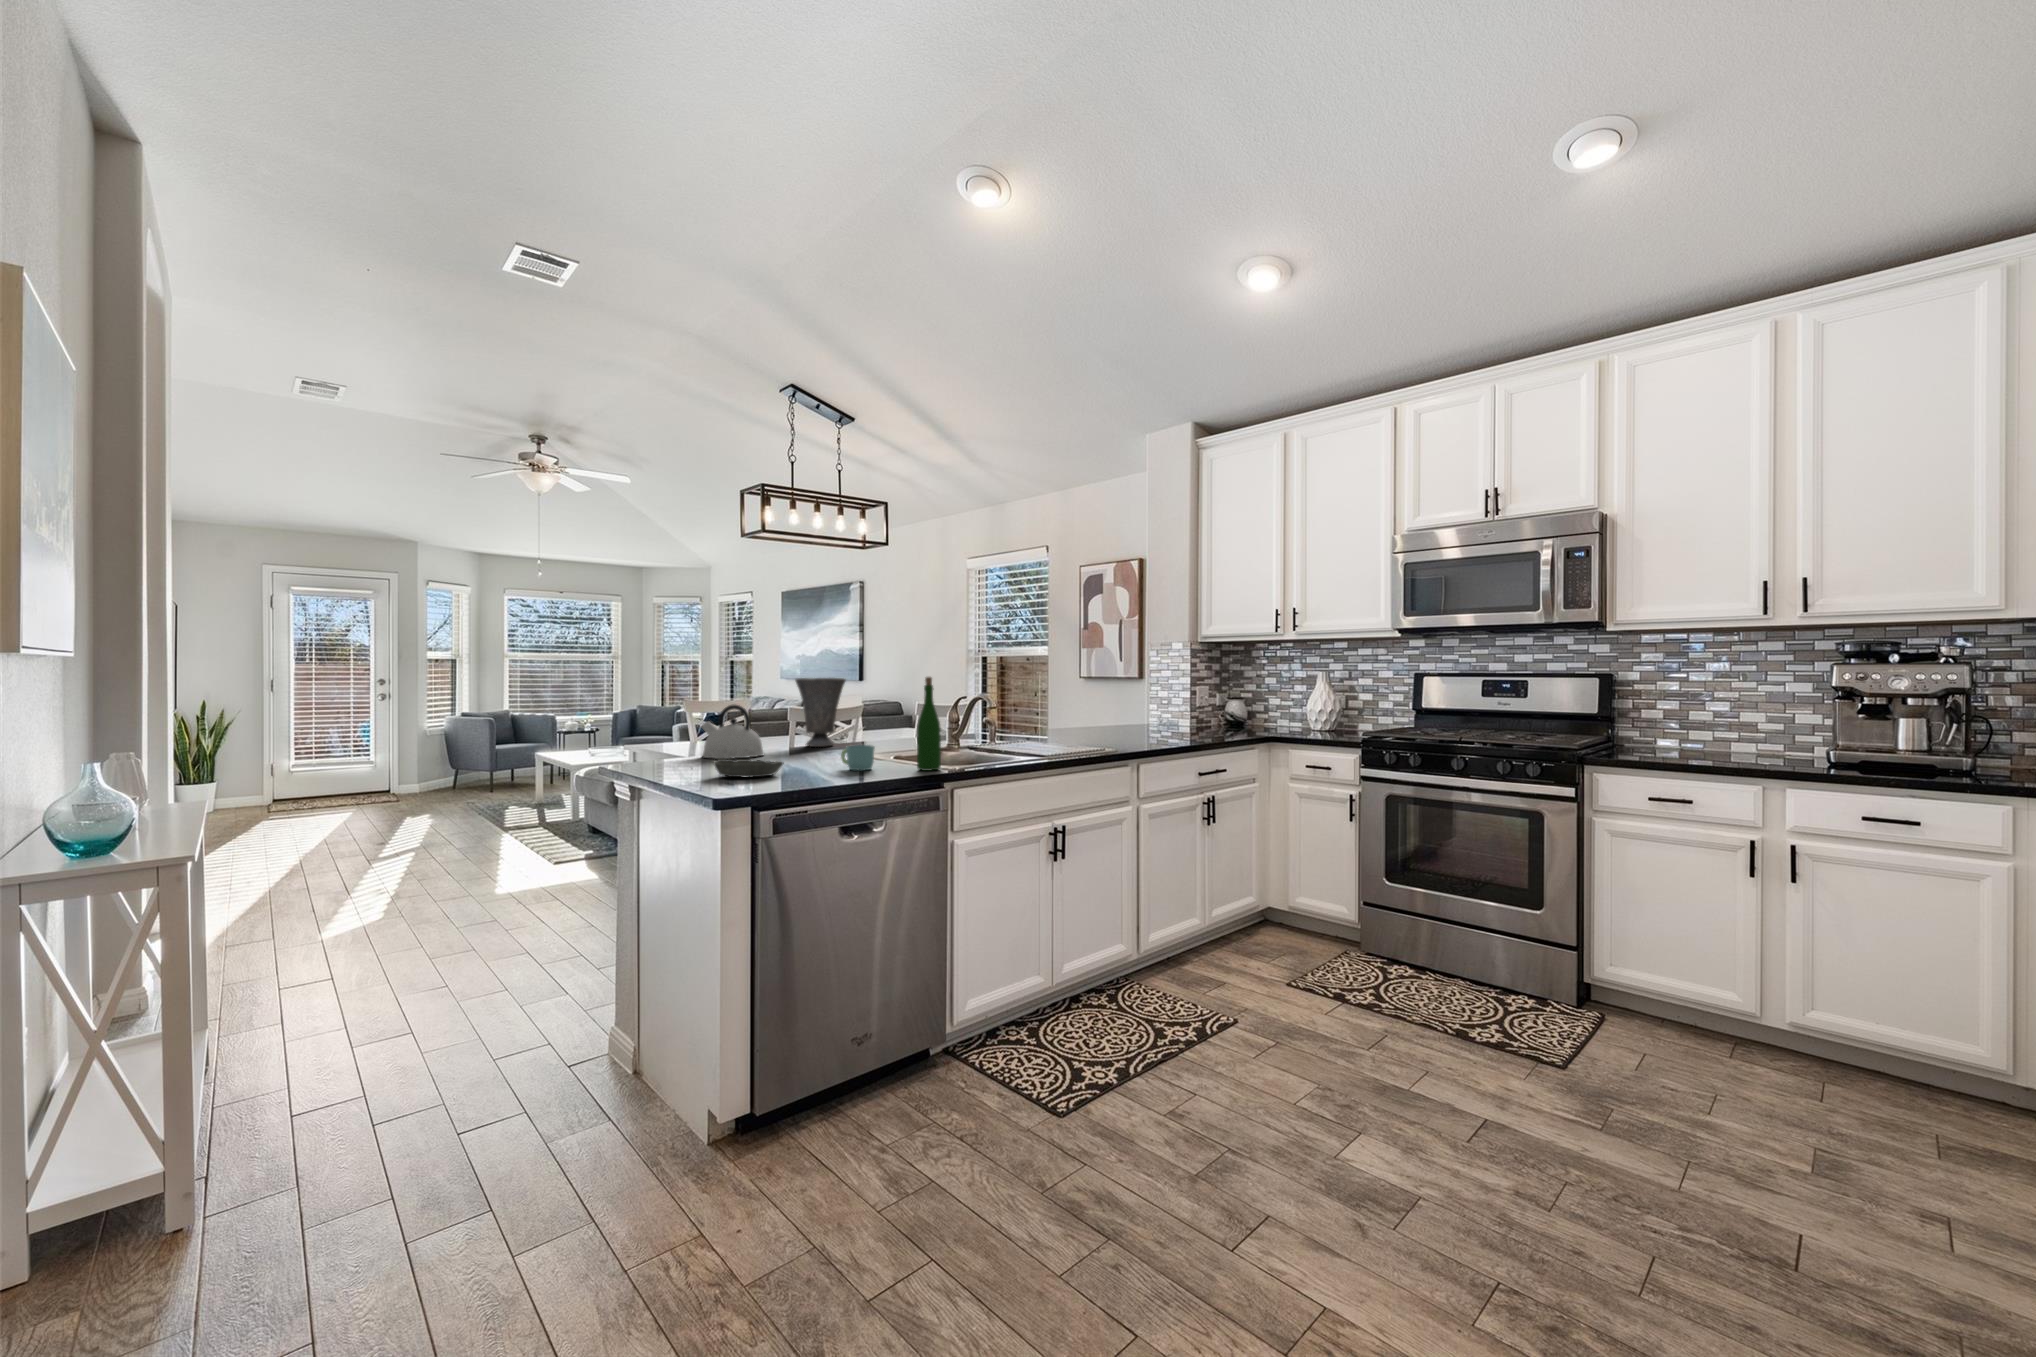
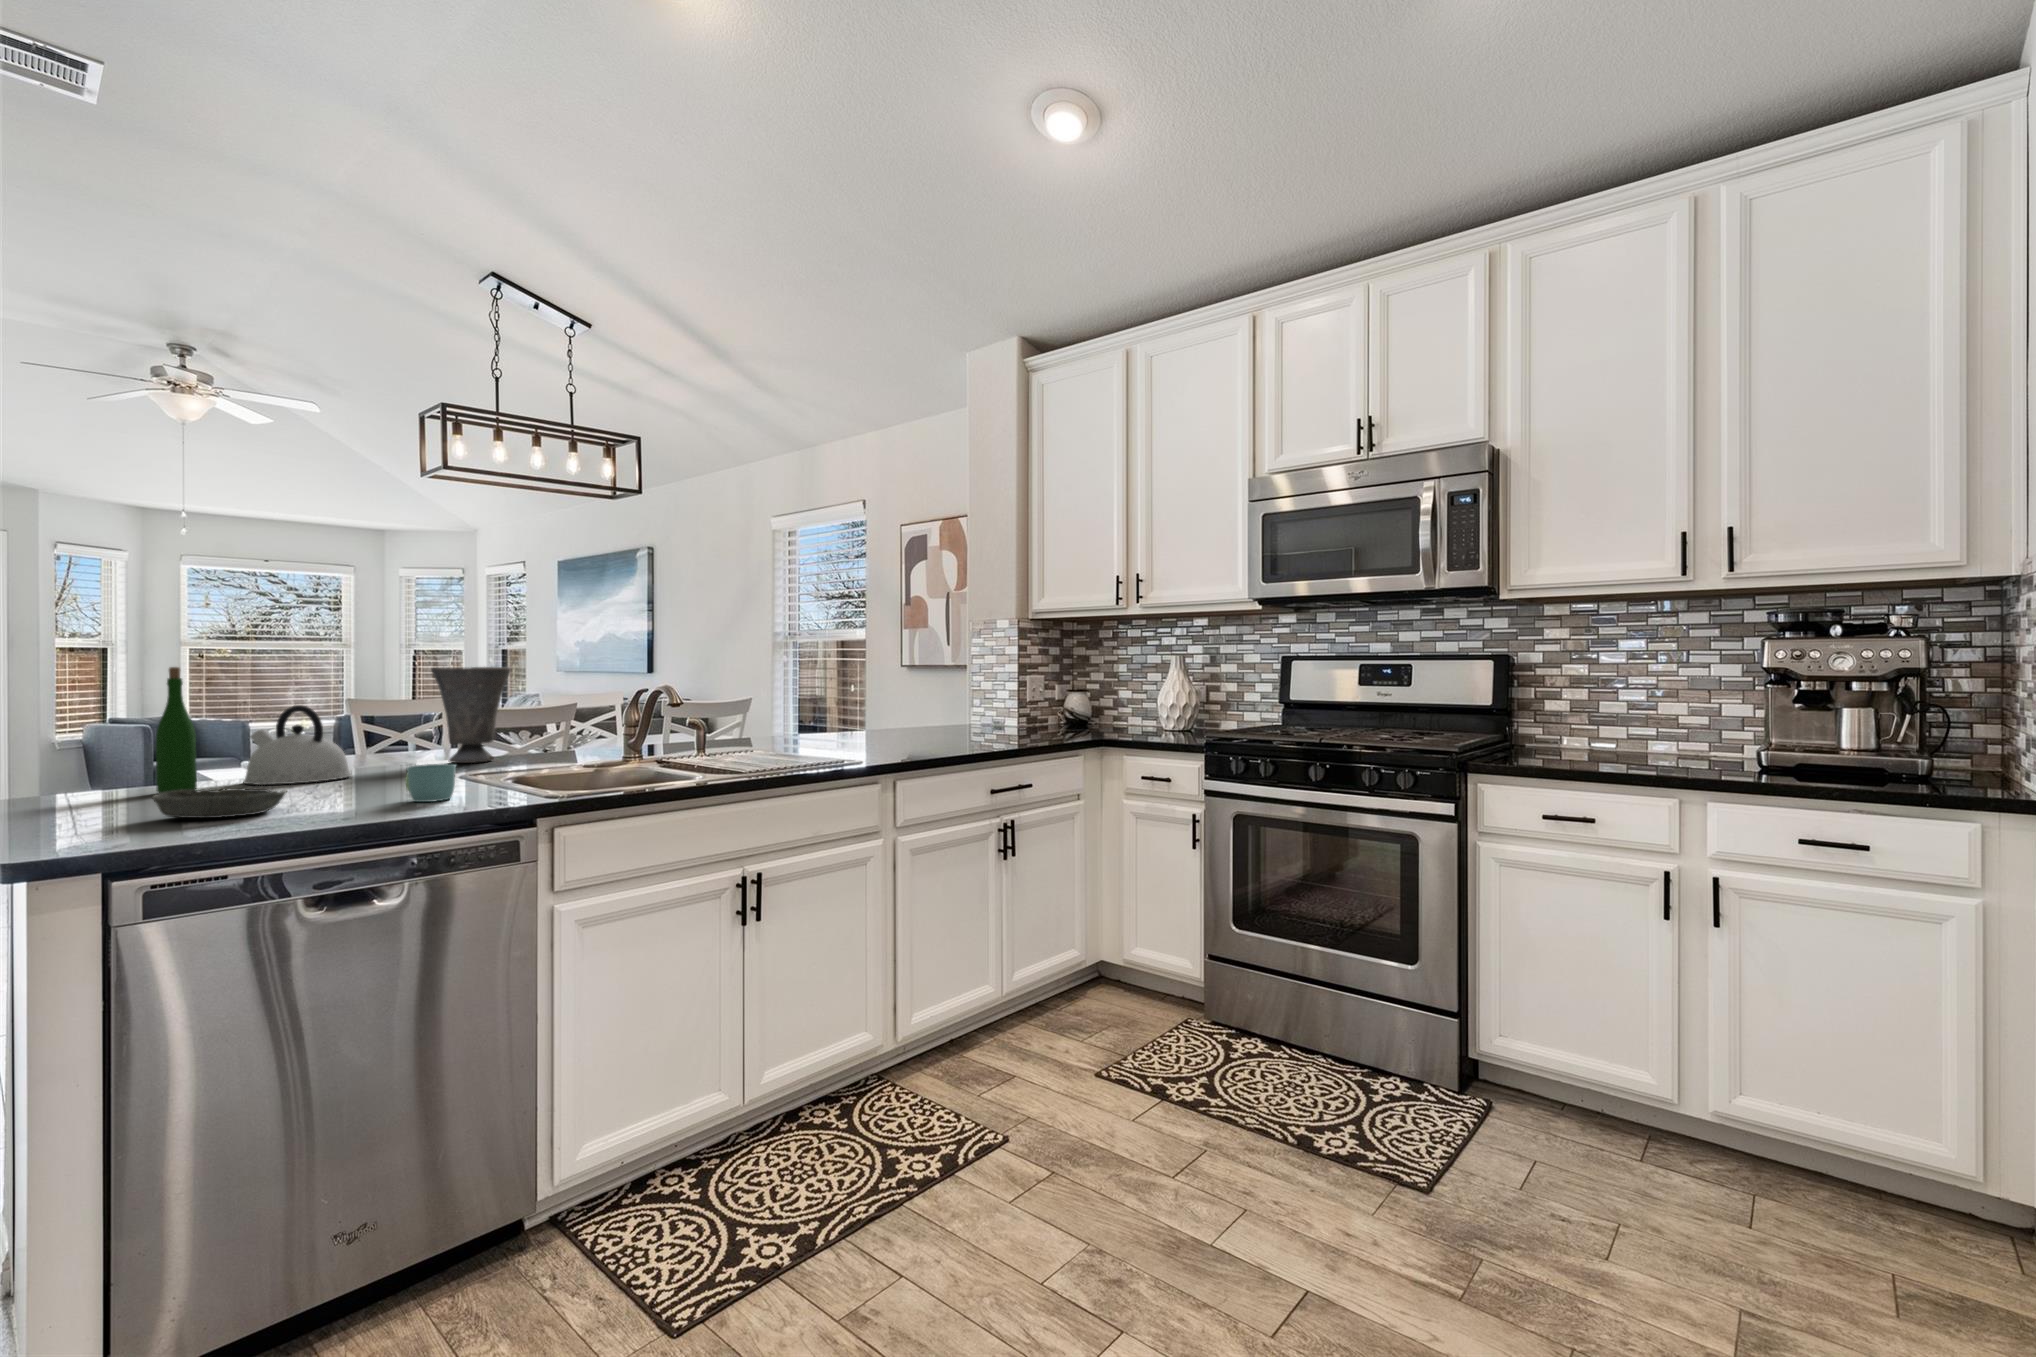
wine bottle: present [917,677,941,771] -> present [156,667,197,793]

